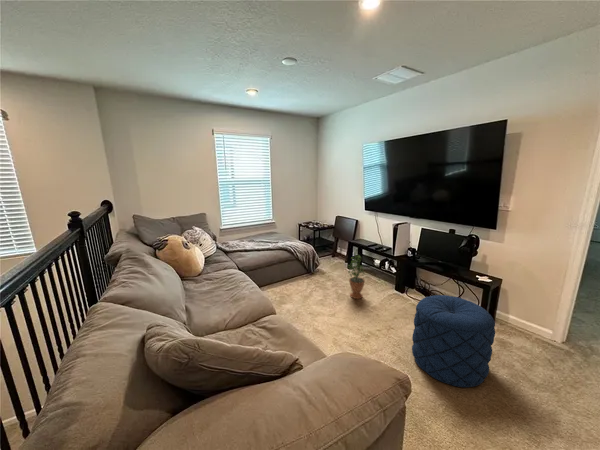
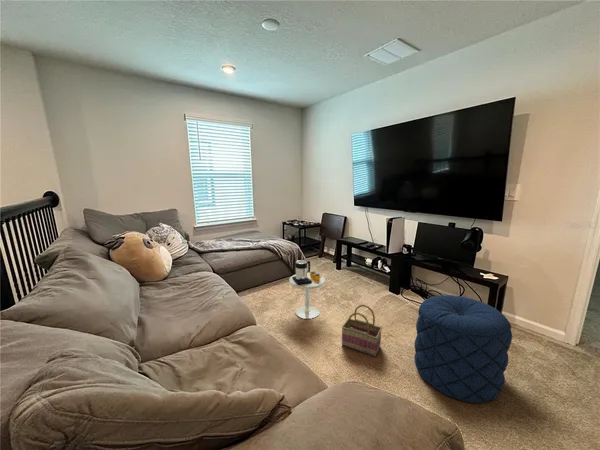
potted plant: present [348,256,365,299] -> none [336,251,357,303]
side table: none [305,261,336,312] -> present [289,260,325,319]
basket: none [350,302,385,346] -> present [342,305,382,356]

